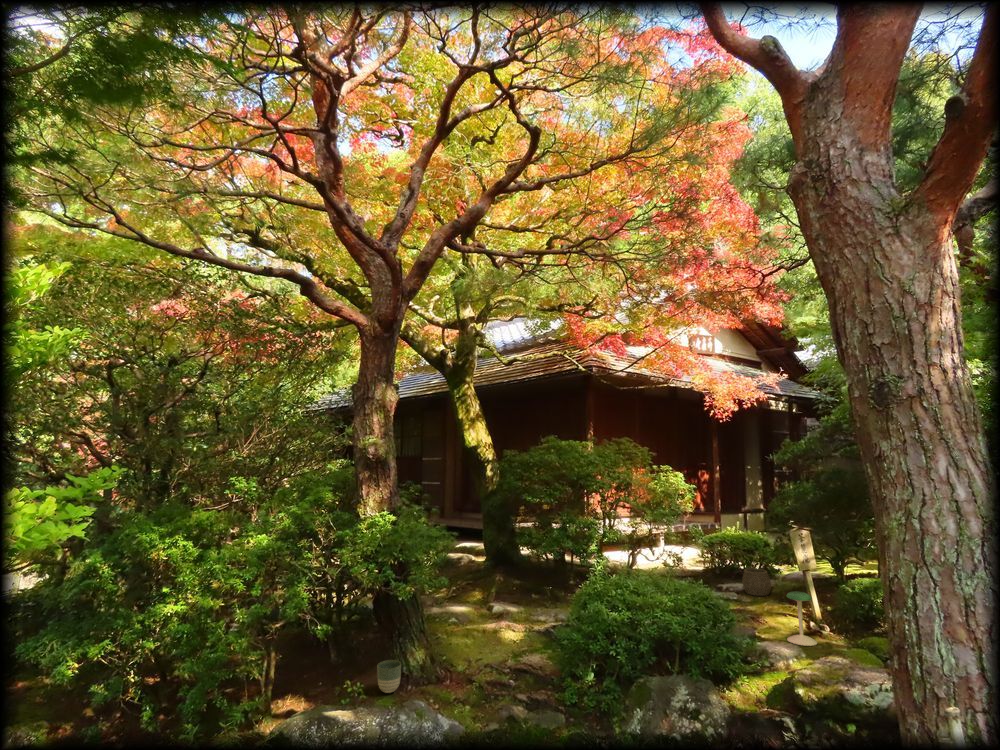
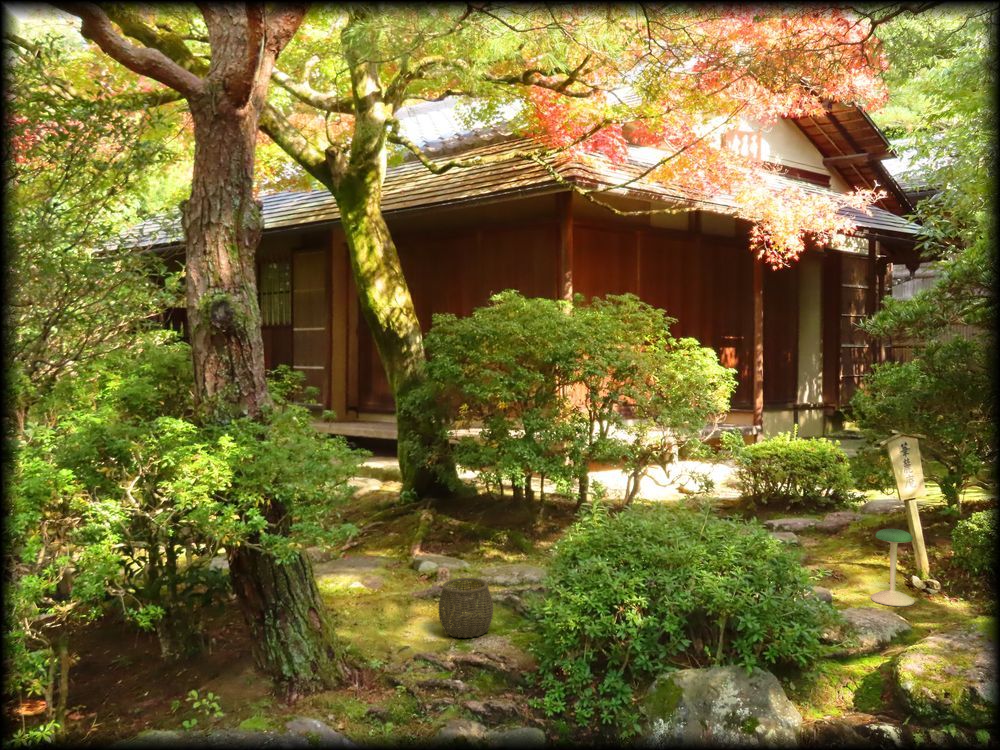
woven basket: present [742,568,771,596] -> present [438,578,493,638]
planter: present [377,660,401,693] -> none [239,659,279,710]

